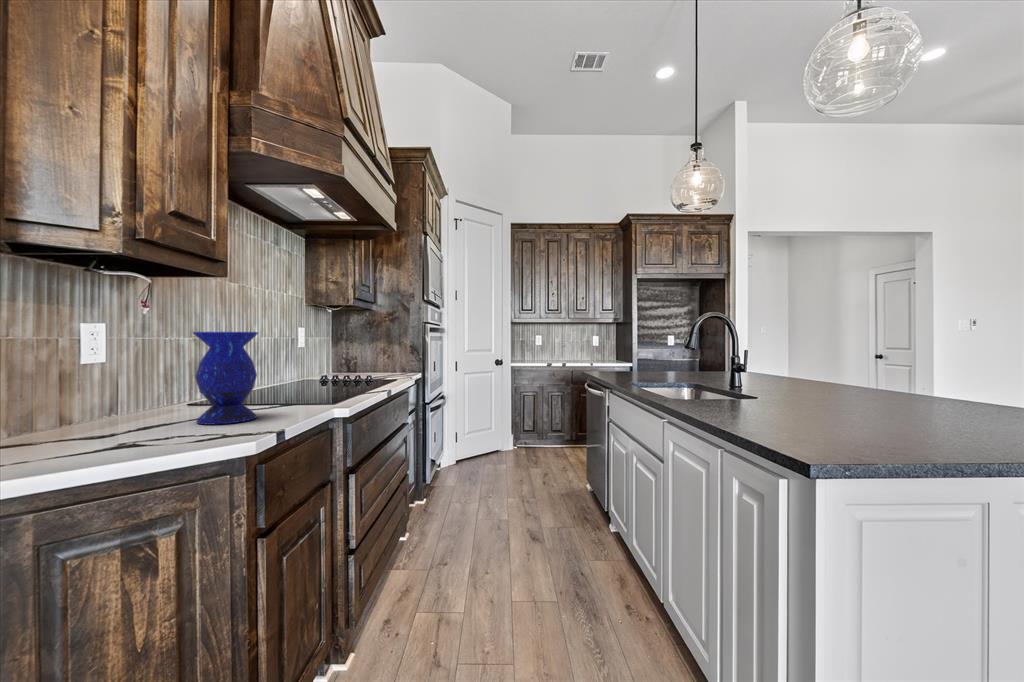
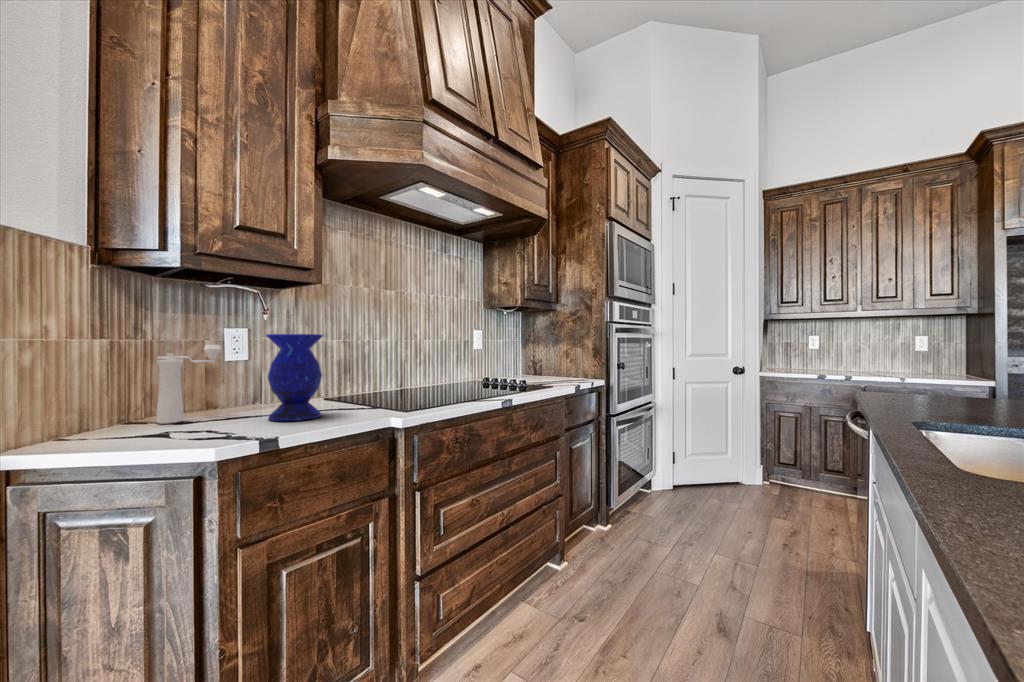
pepper mill: none [43,343,112,442] -> present [157,345,221,424]

